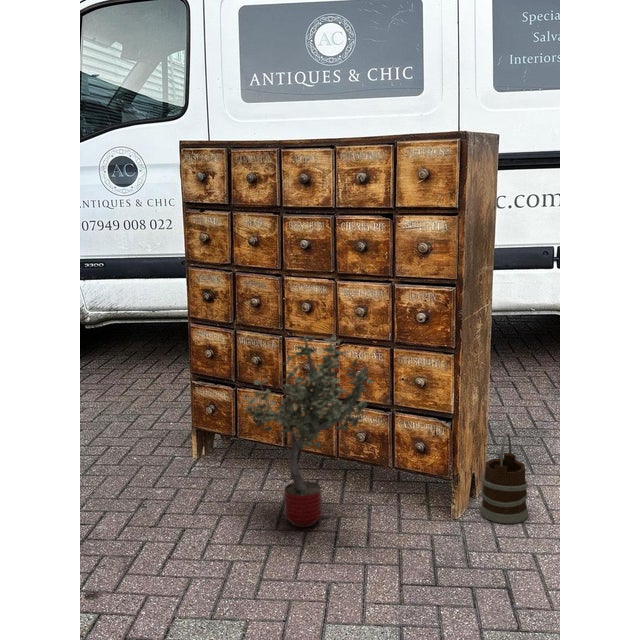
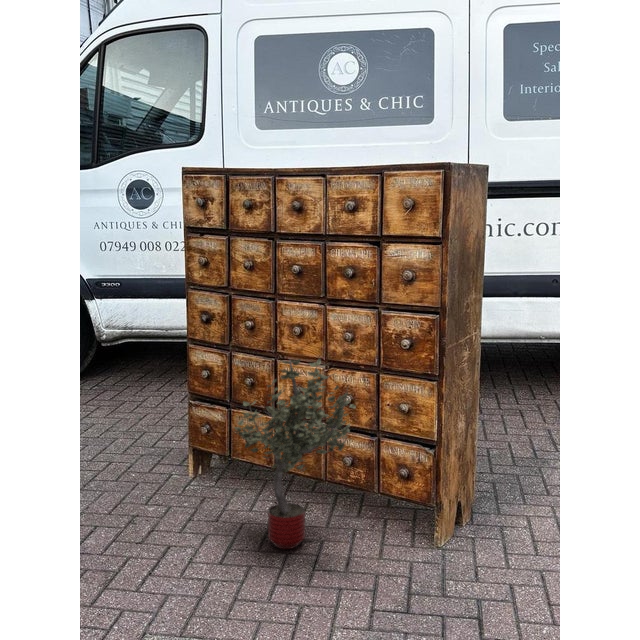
wooden bucket: present [480,433,528,523] -> none [464,462,512,553]

